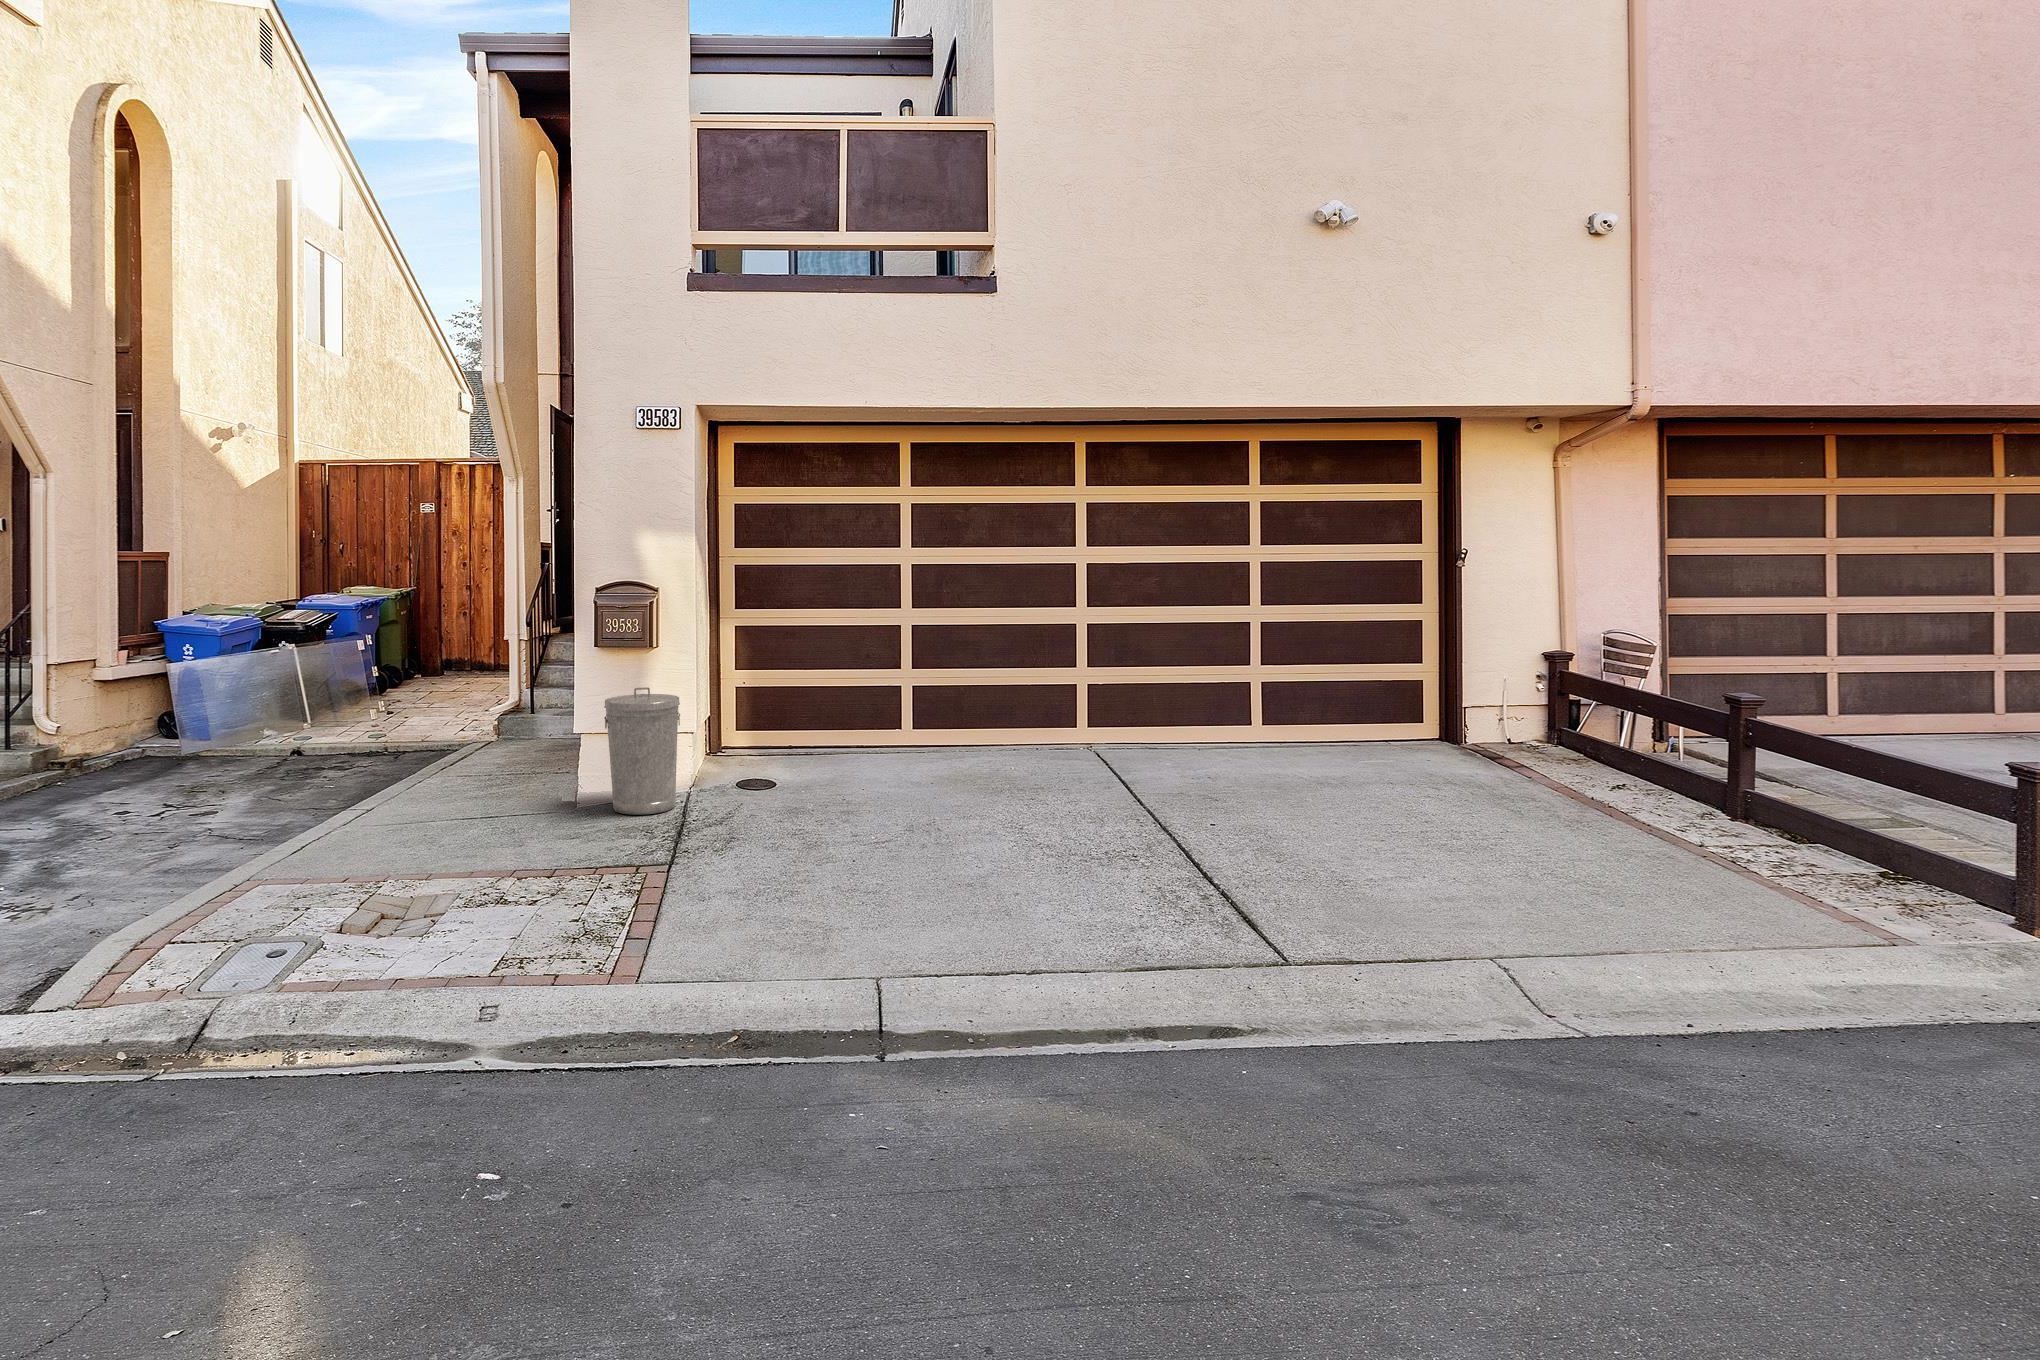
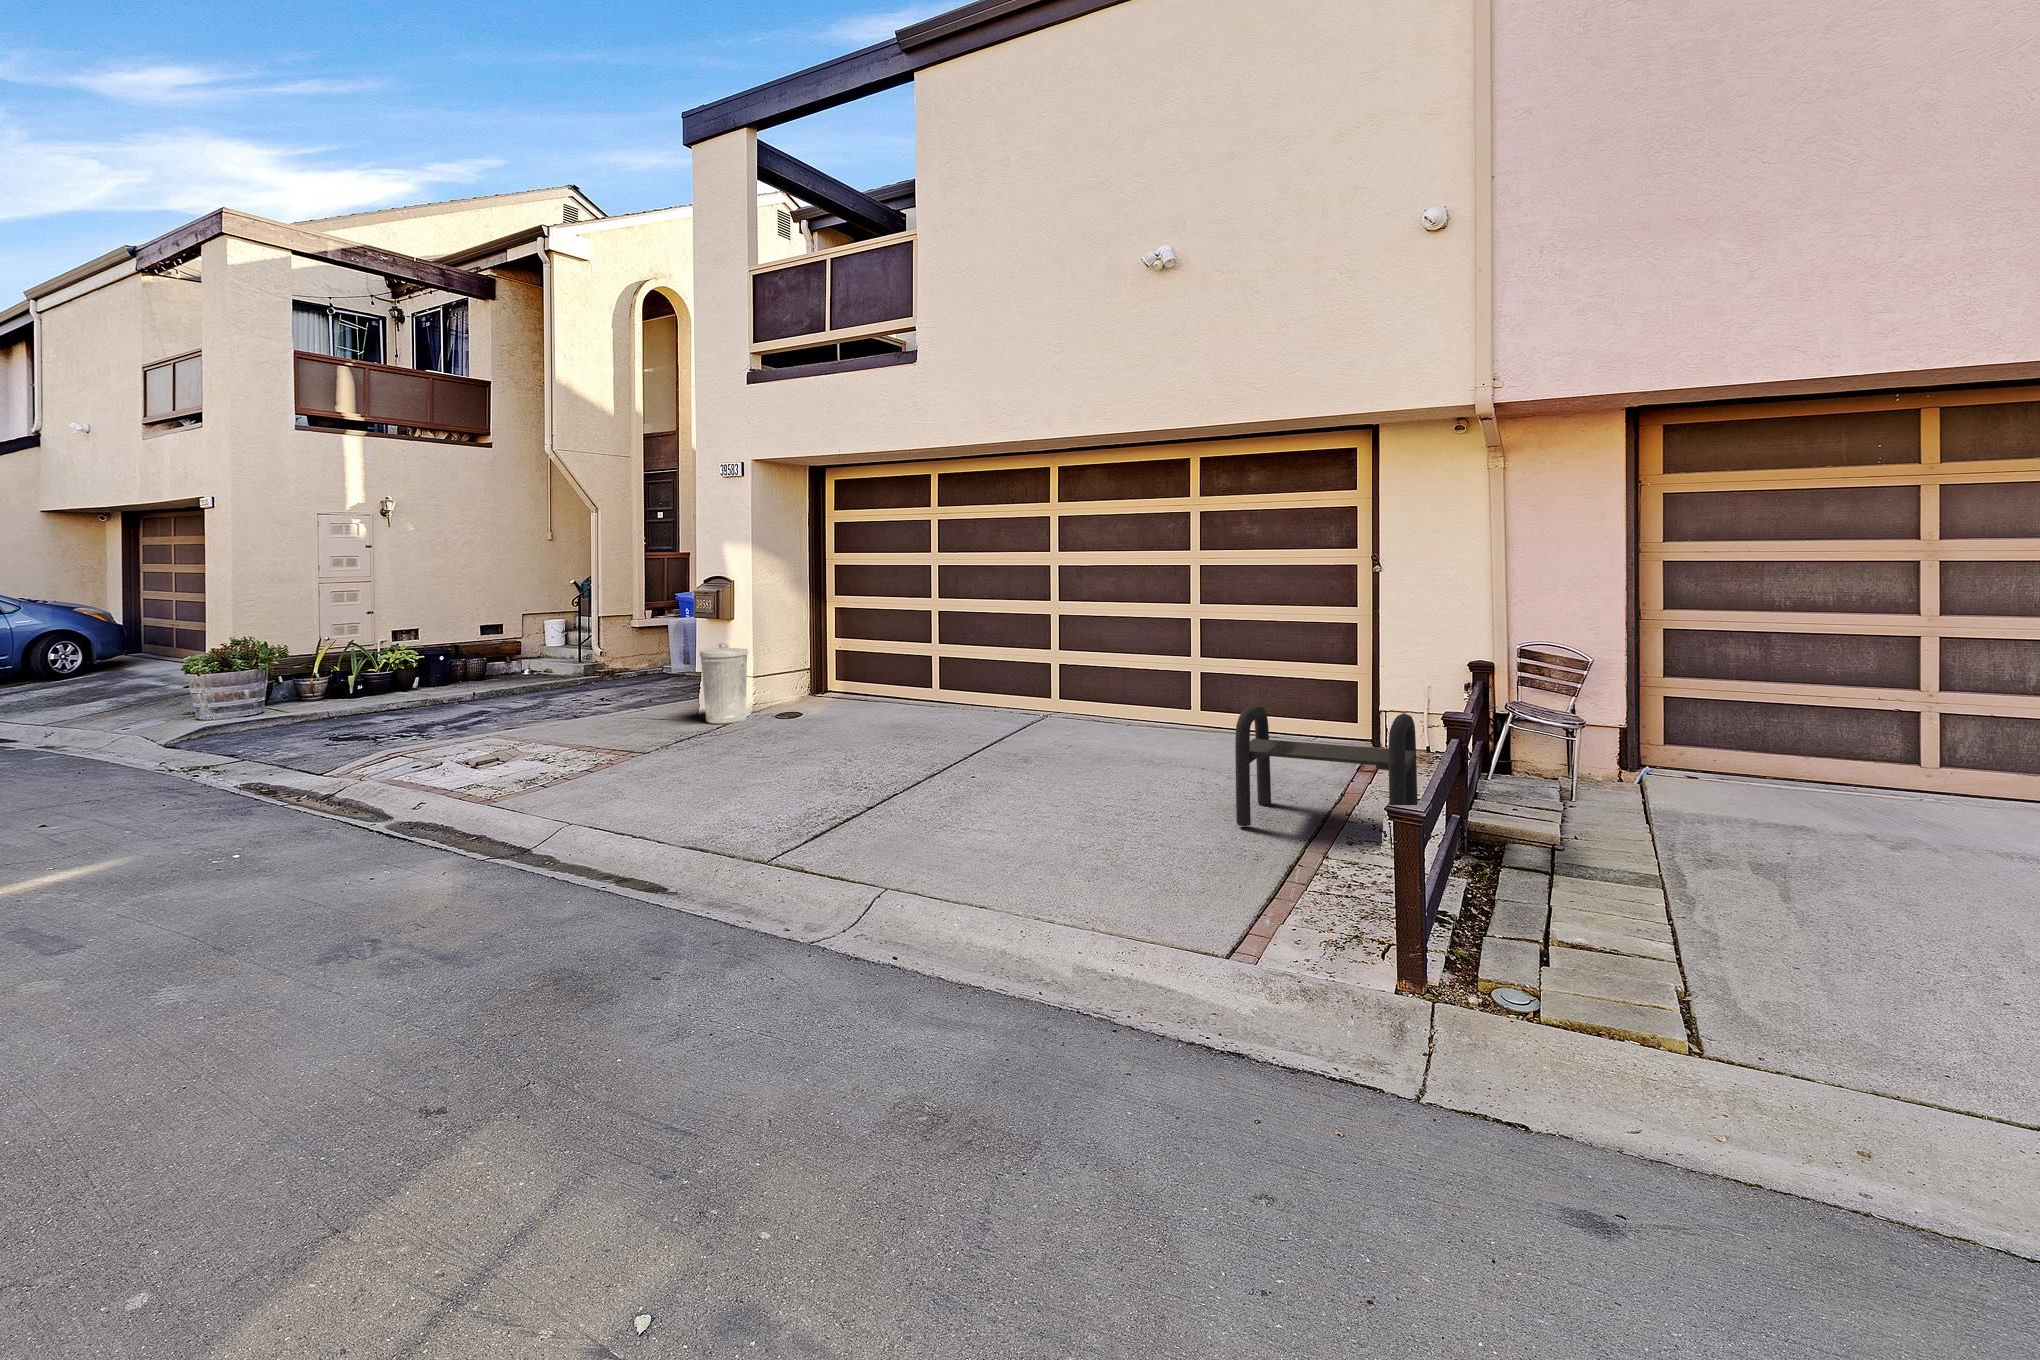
bench: none [1543,701,1762,835] -> present [1235,705,1417,843]

